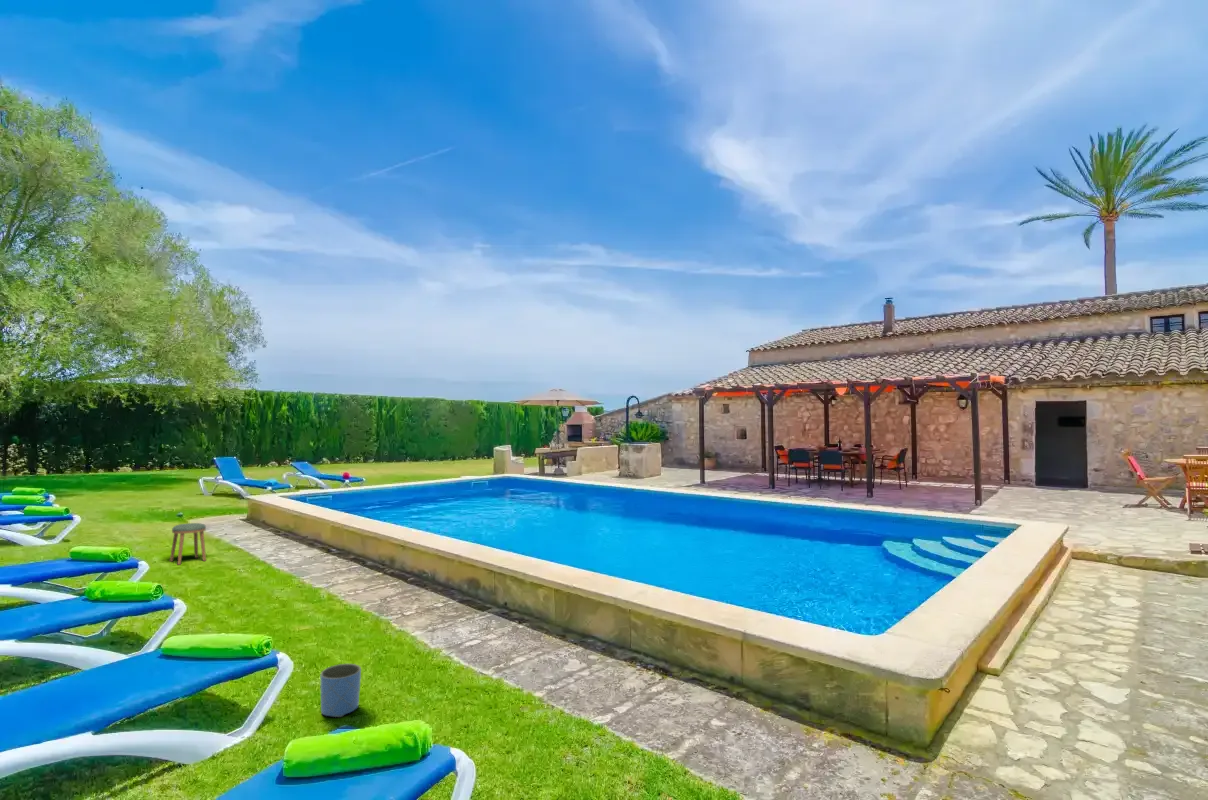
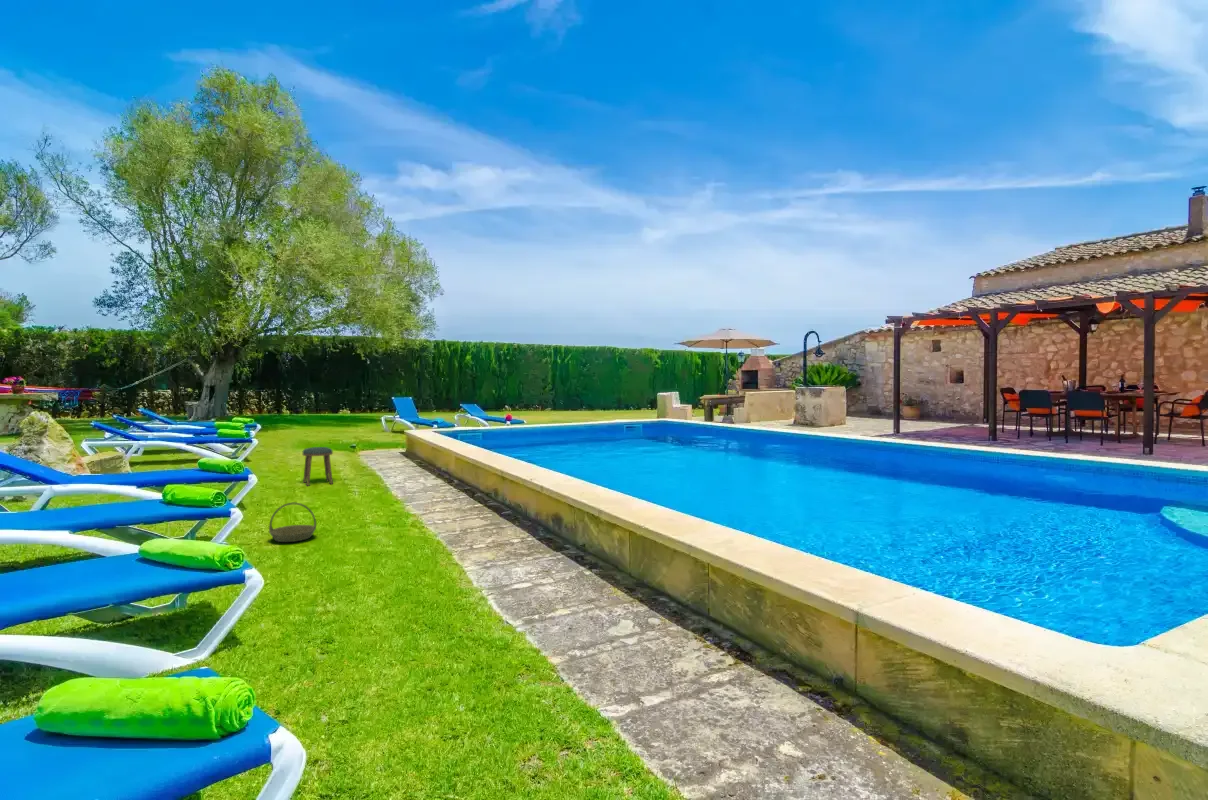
basket: none [199,586,246,625] -> present [269,502,316,542]
planter: present [320,664,361,717] -> none [286,593,336,656]

